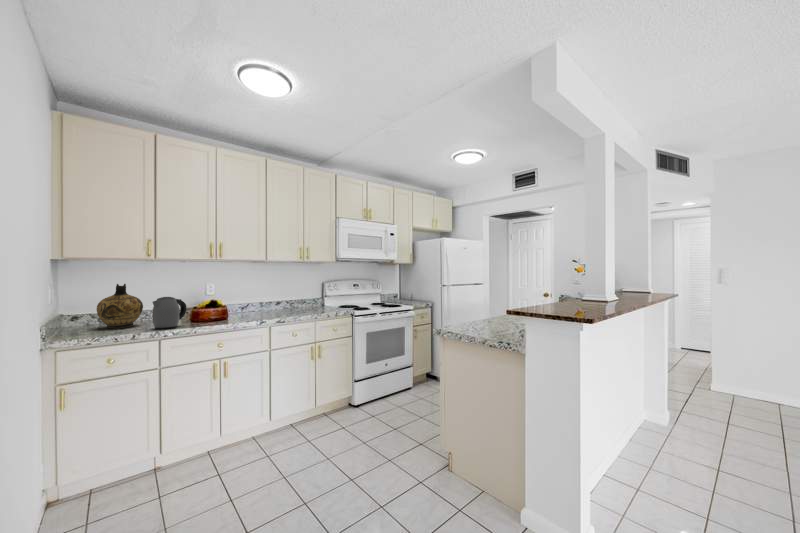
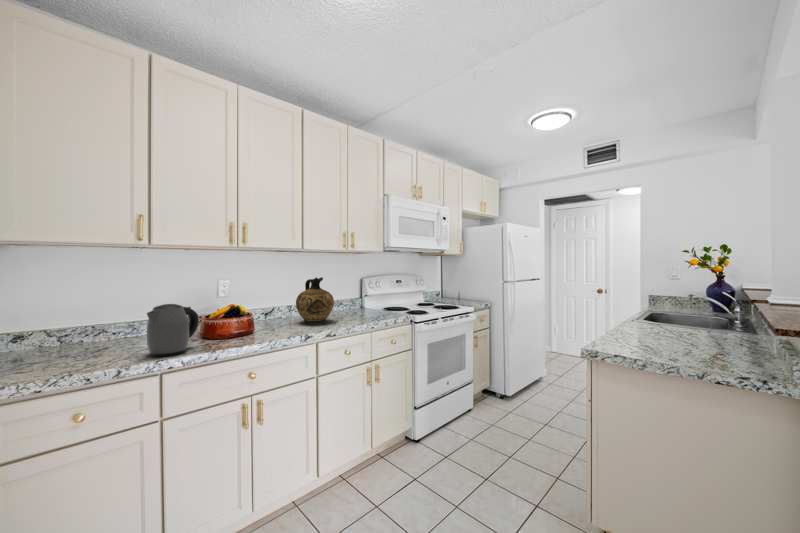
ceramic jug: present [97,284,143,328] -> present [296,277,334,324]

